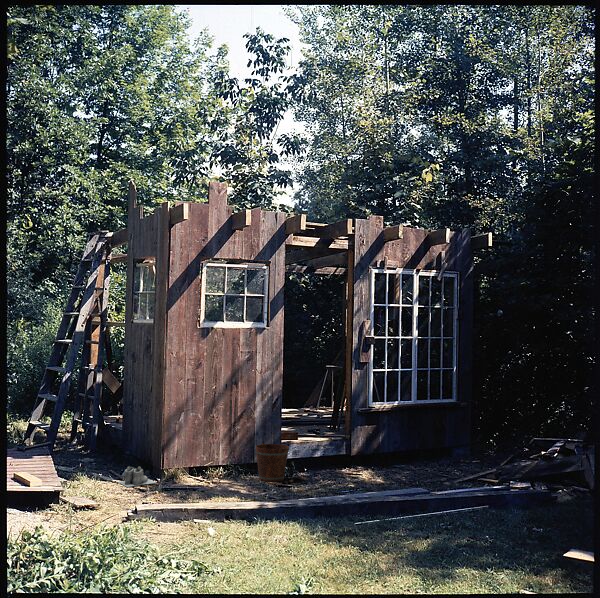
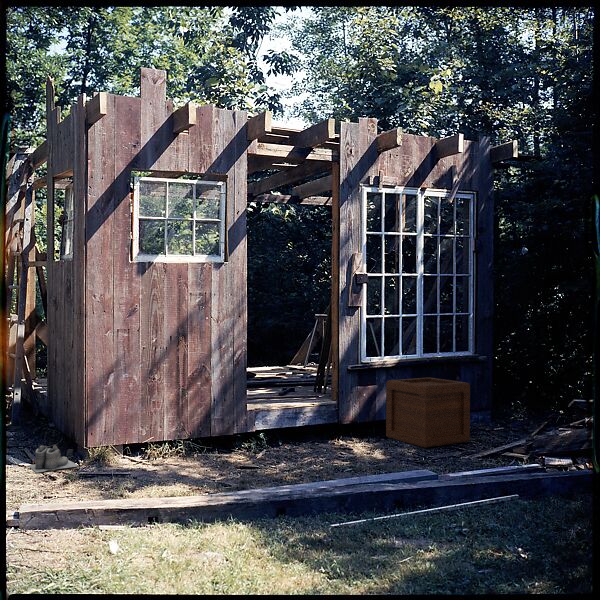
wooden crate: none [388,419,454,474] -> present [386,377,470,448]
bucket: present [256,443,289,482] -> none [210,411,254,462]

